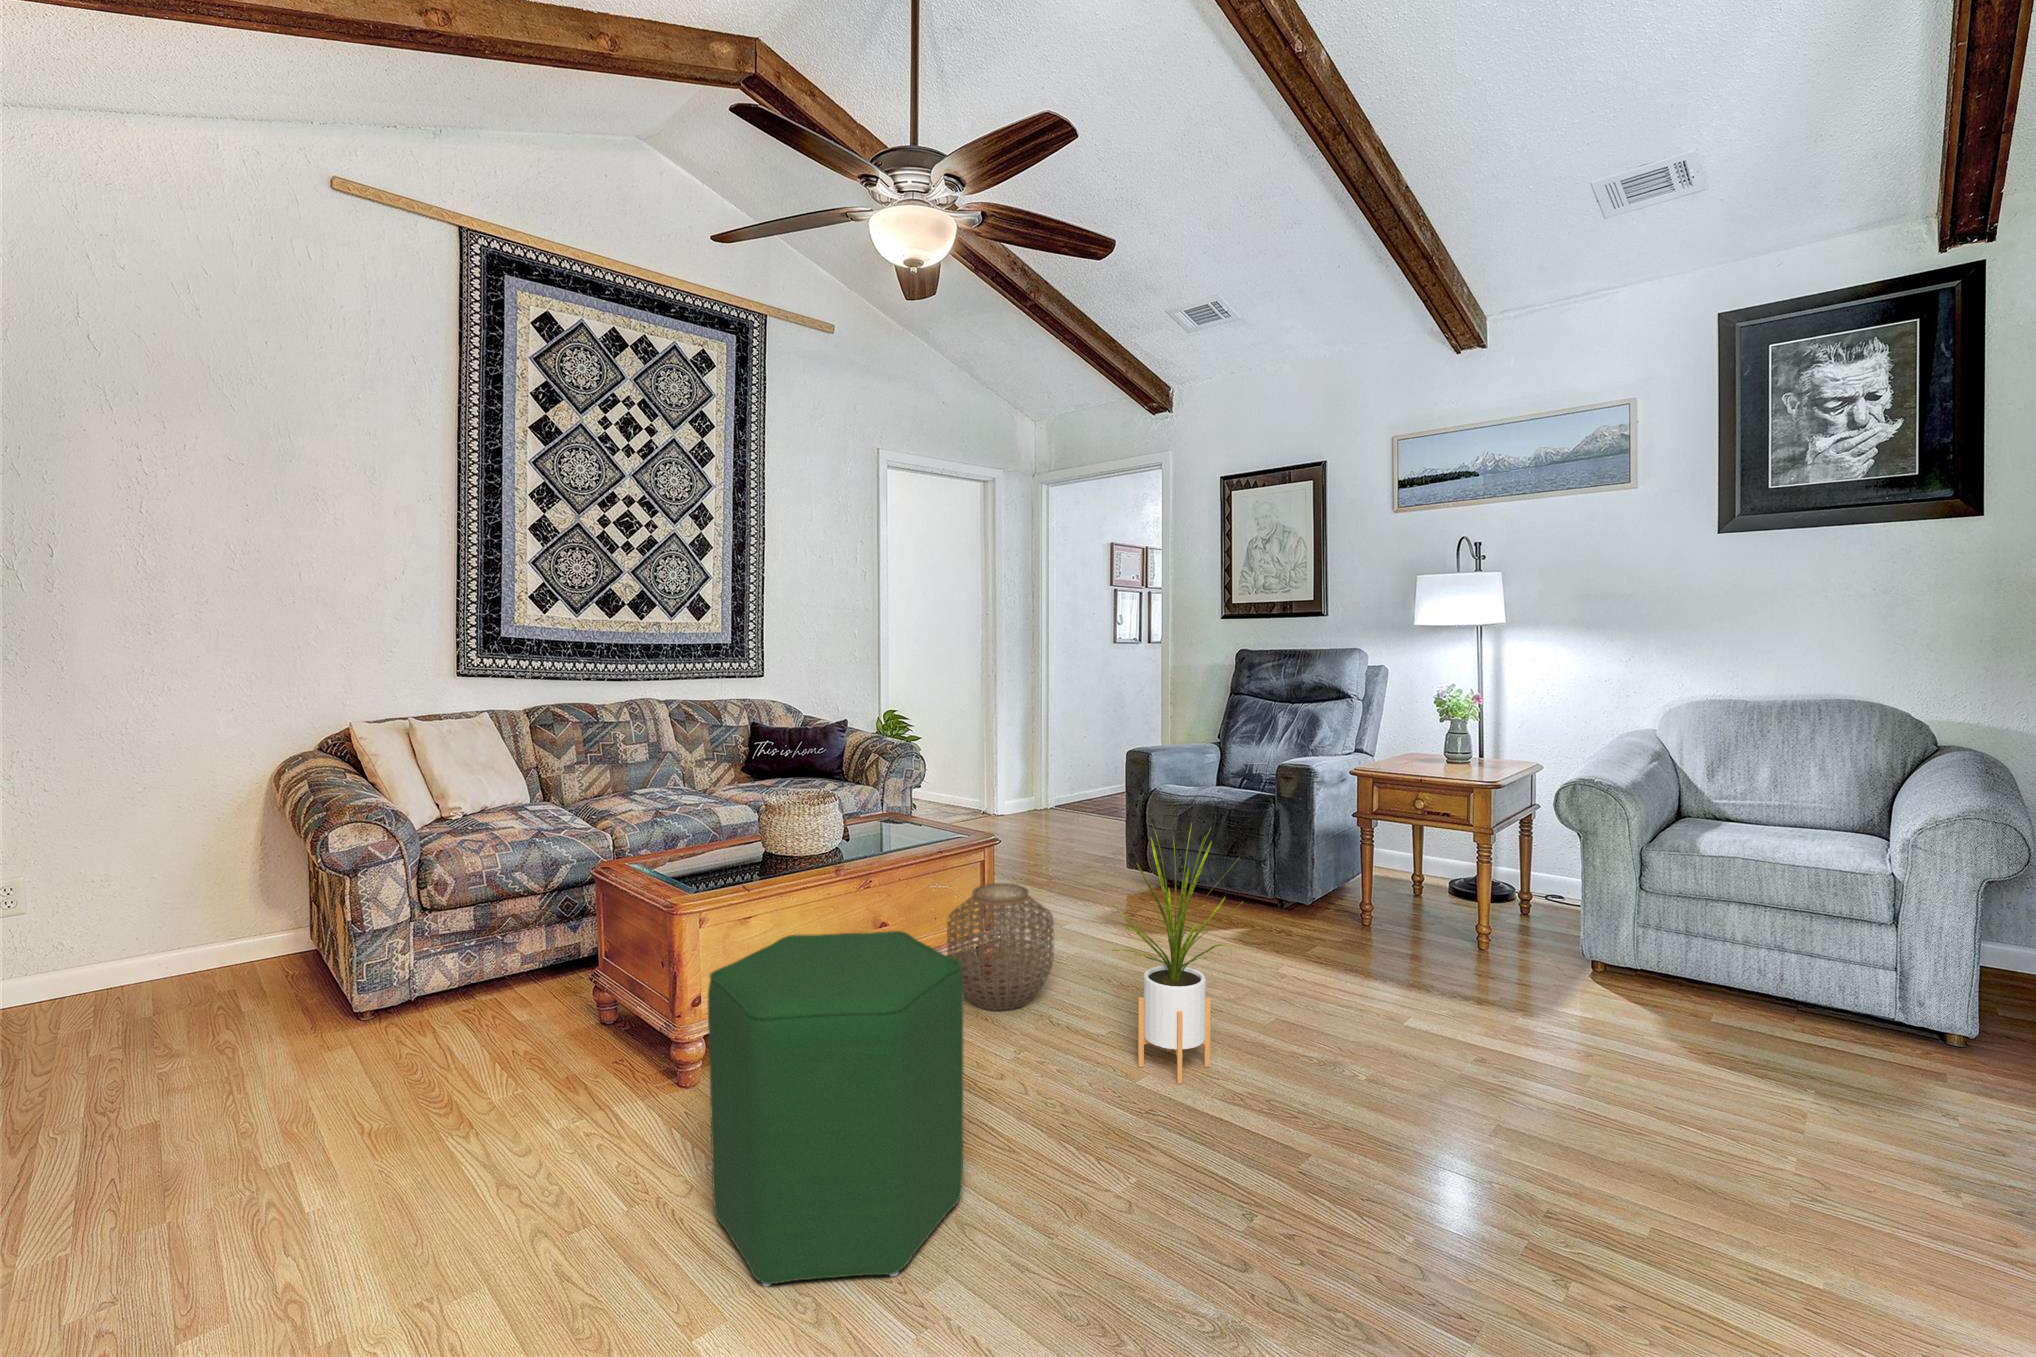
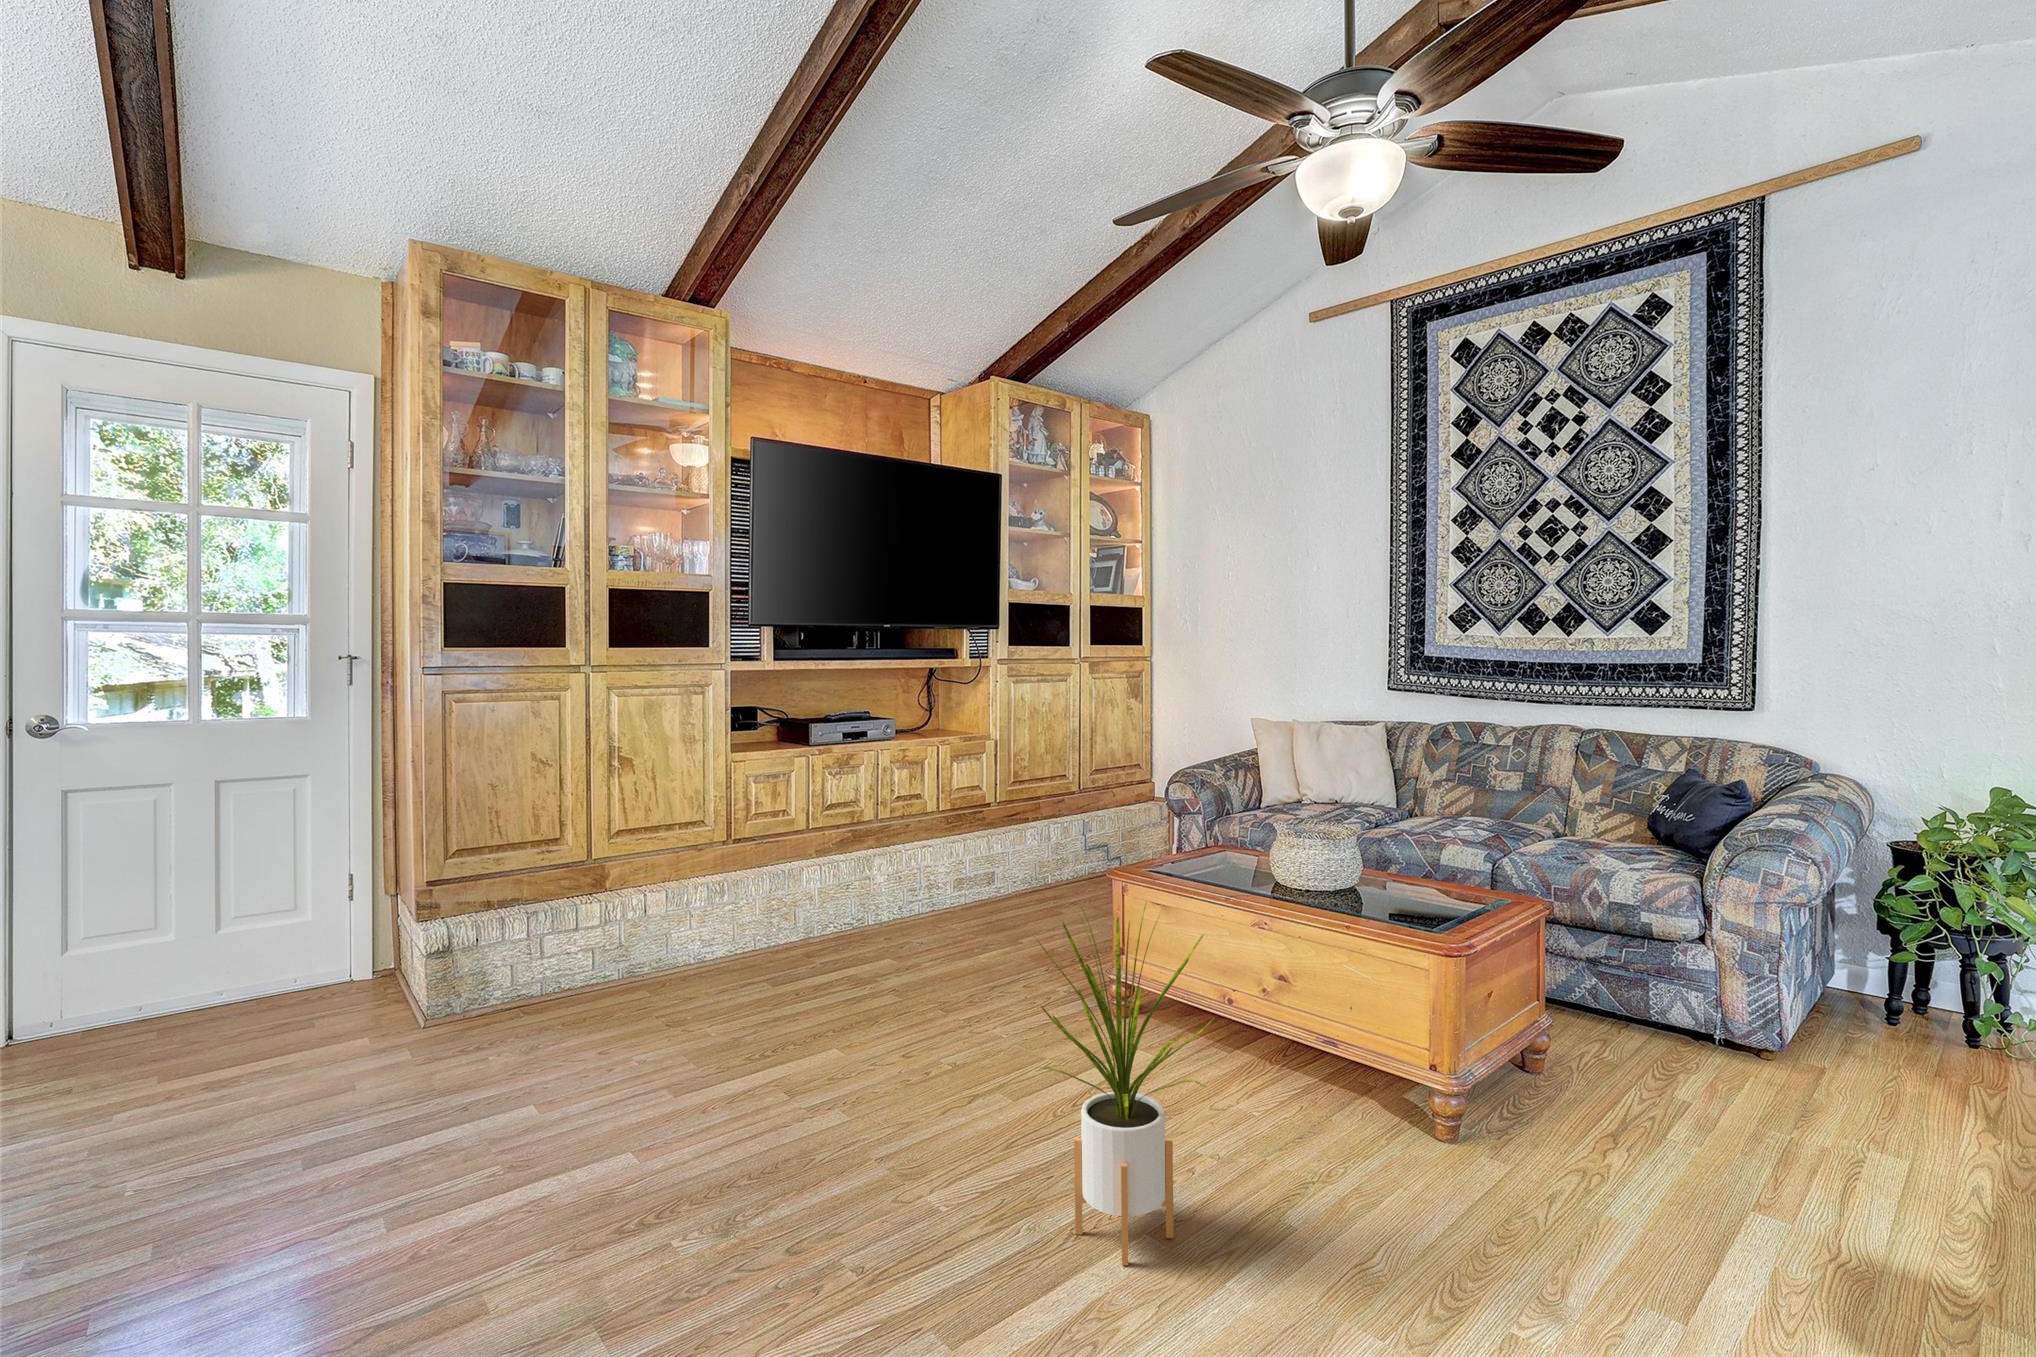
woven basket: present [947,883,1054,1011] -> none [1235,969,1380,1141]
ottoman: present [708,931,964,1287] -> none [807,866,972,1096]

